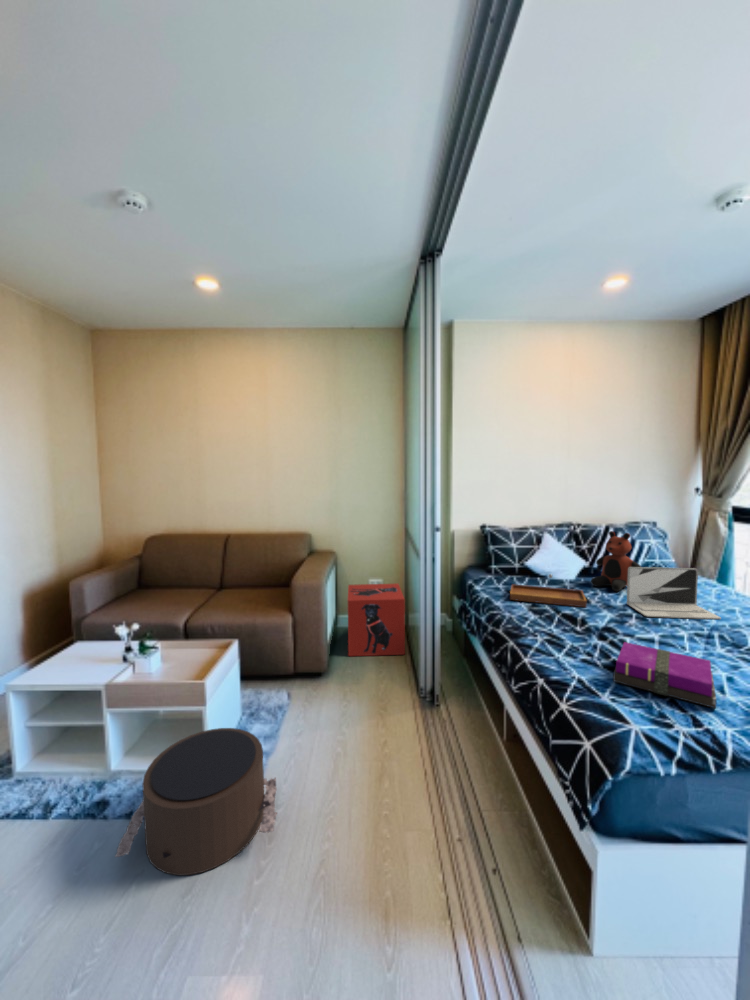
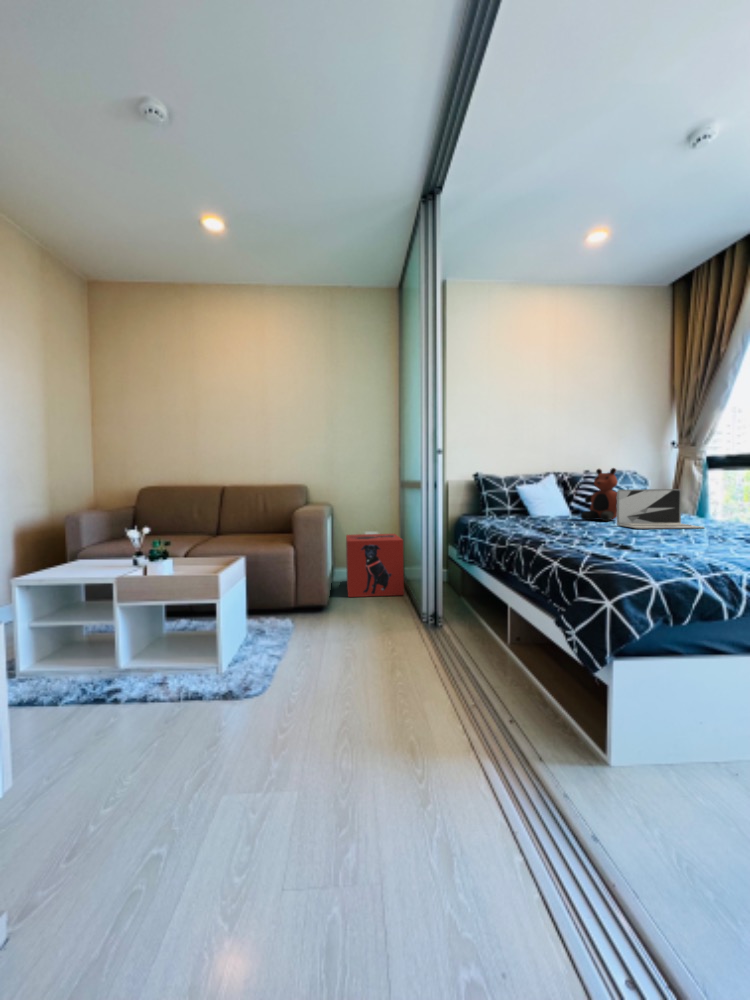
tray: present [510,574,587,607] -> none [507,503,580,527]
notebook: present [613,642,716,708] -> none [616,525,714,556]
pouf: present [116,728,277,875] -> none [133,622,295,735]

